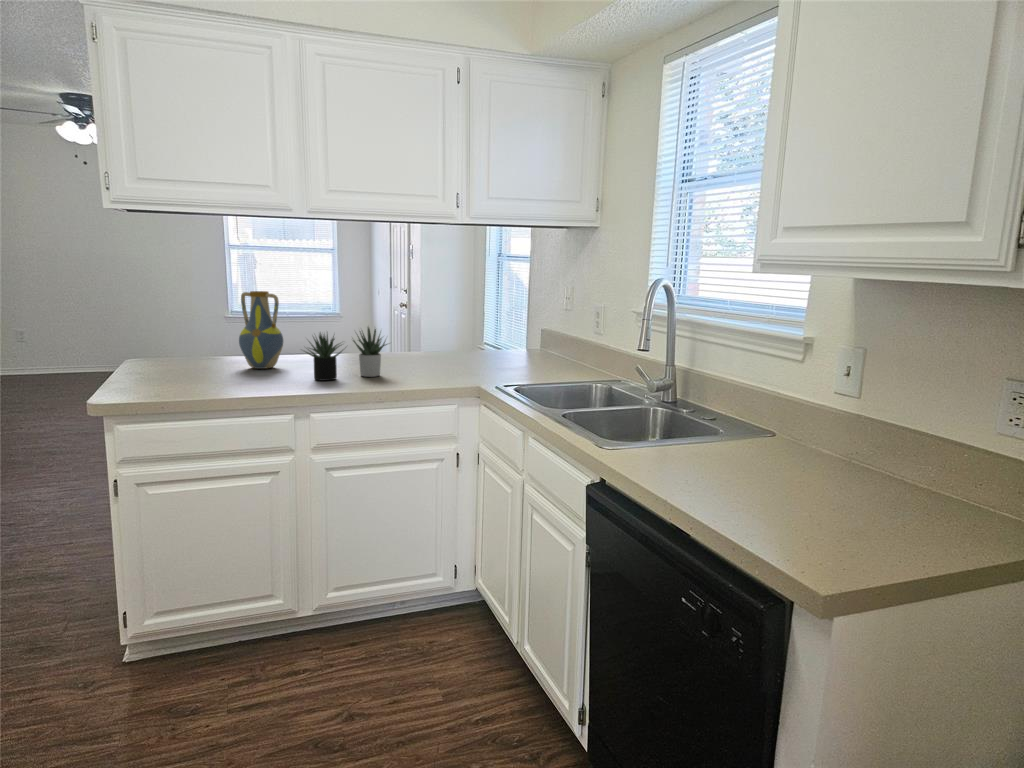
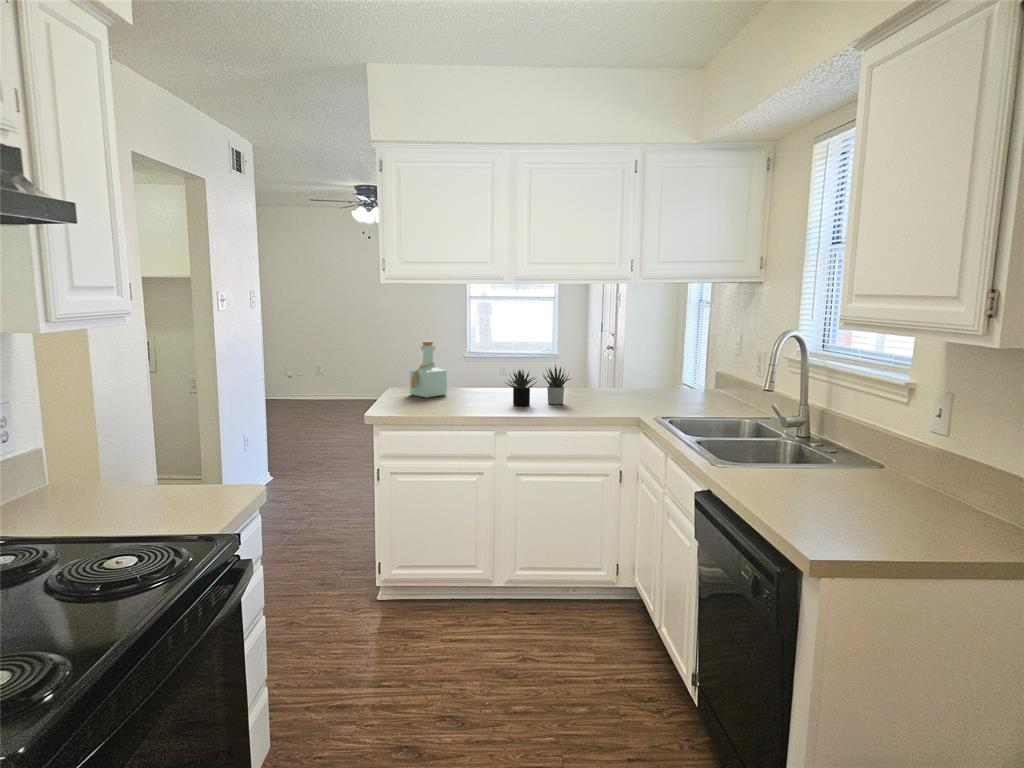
vase: present [239,291,283,369] -> none [463,337,494,395]
bottle: none [158,296,217,375] -> present [410,341,447,398]

